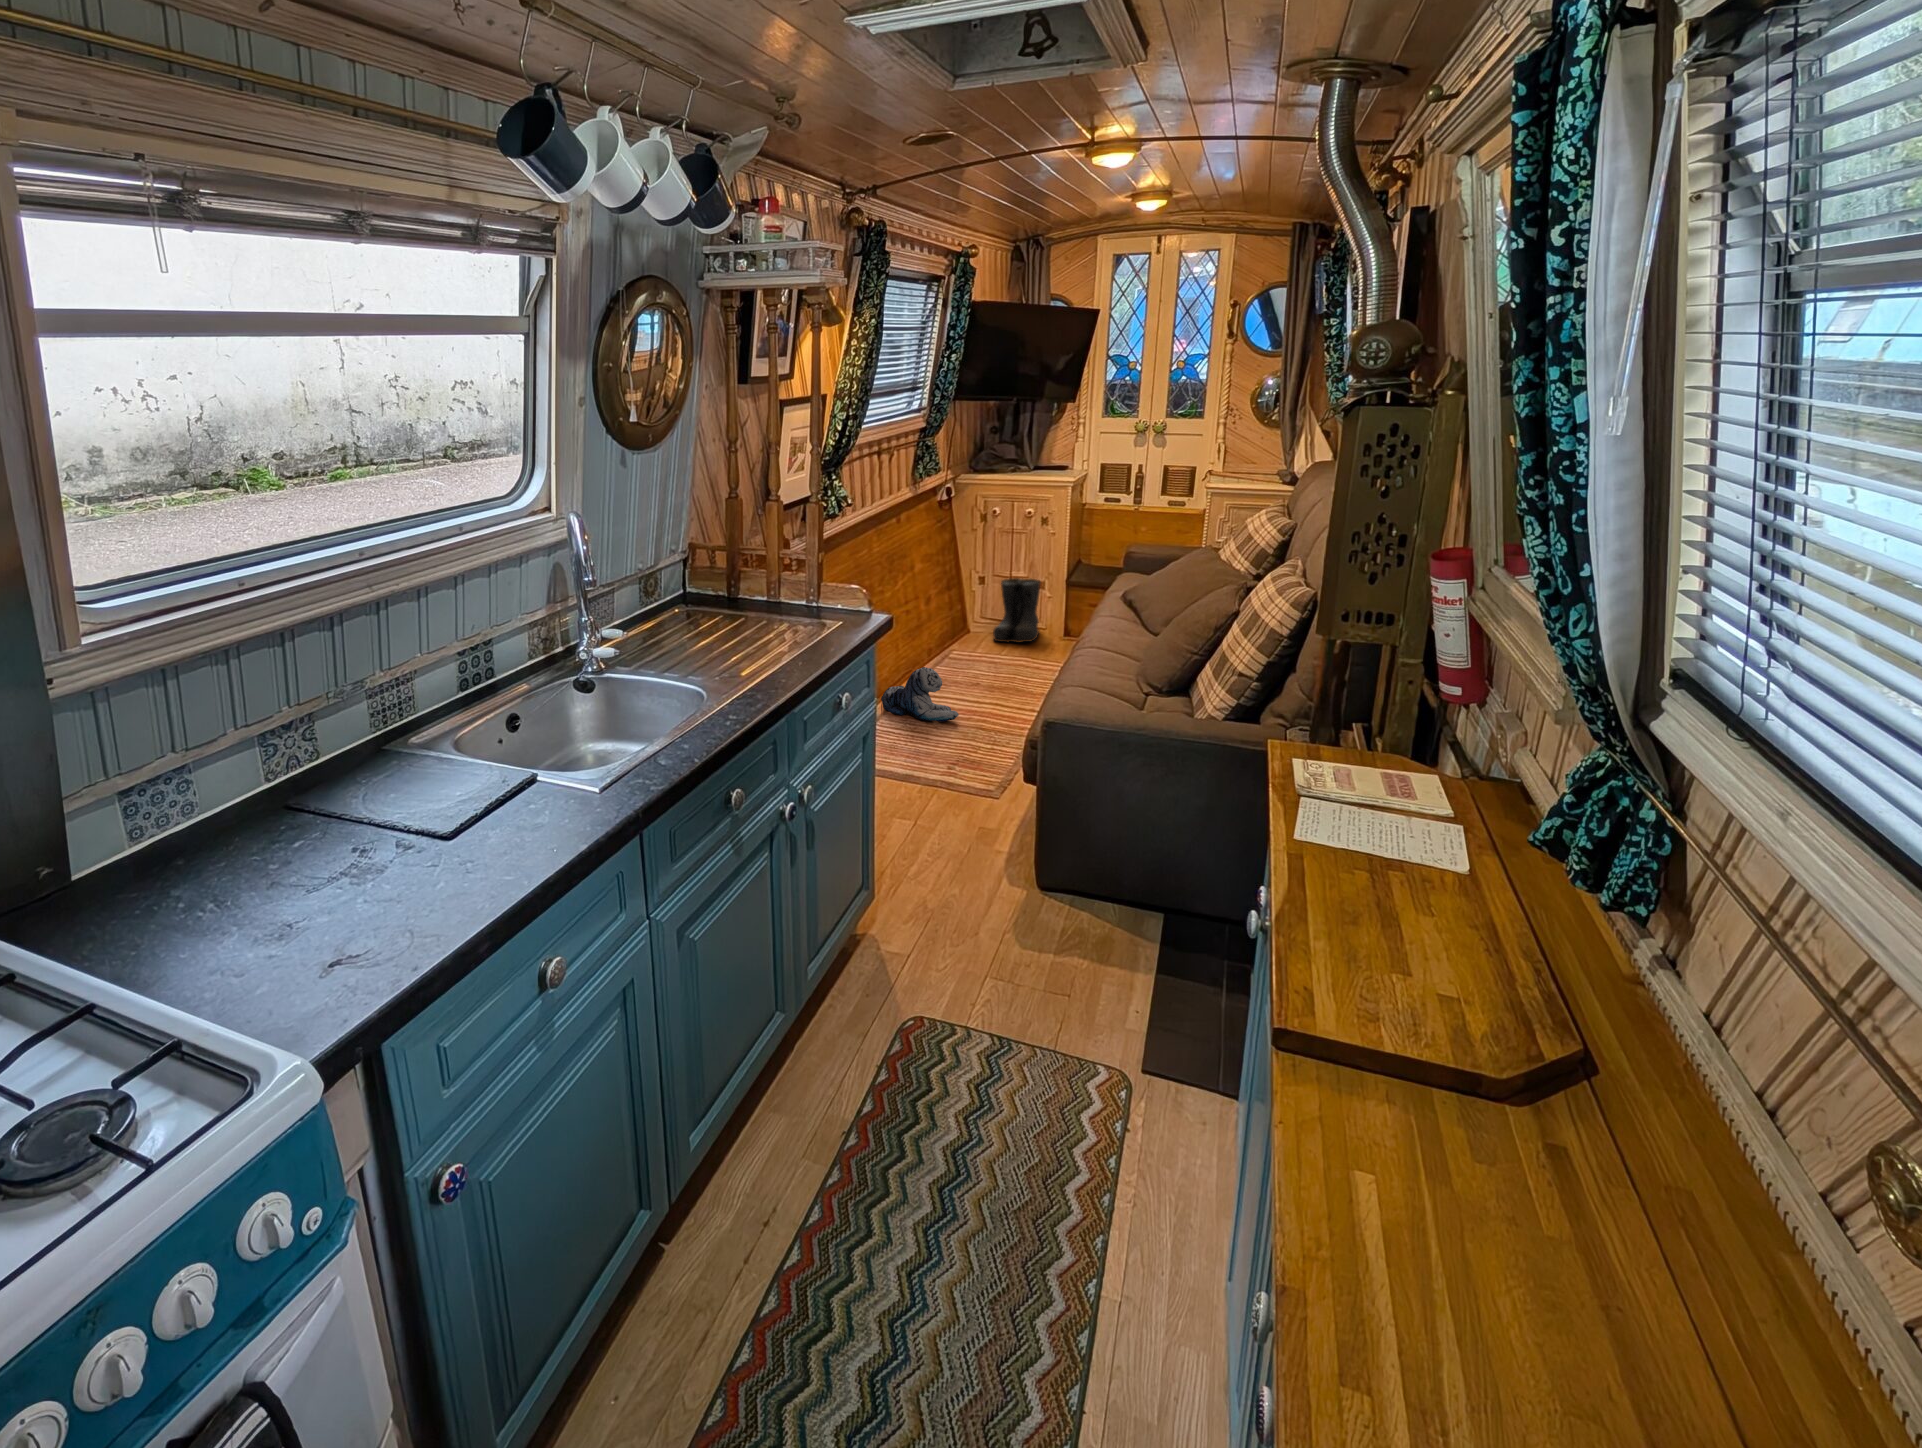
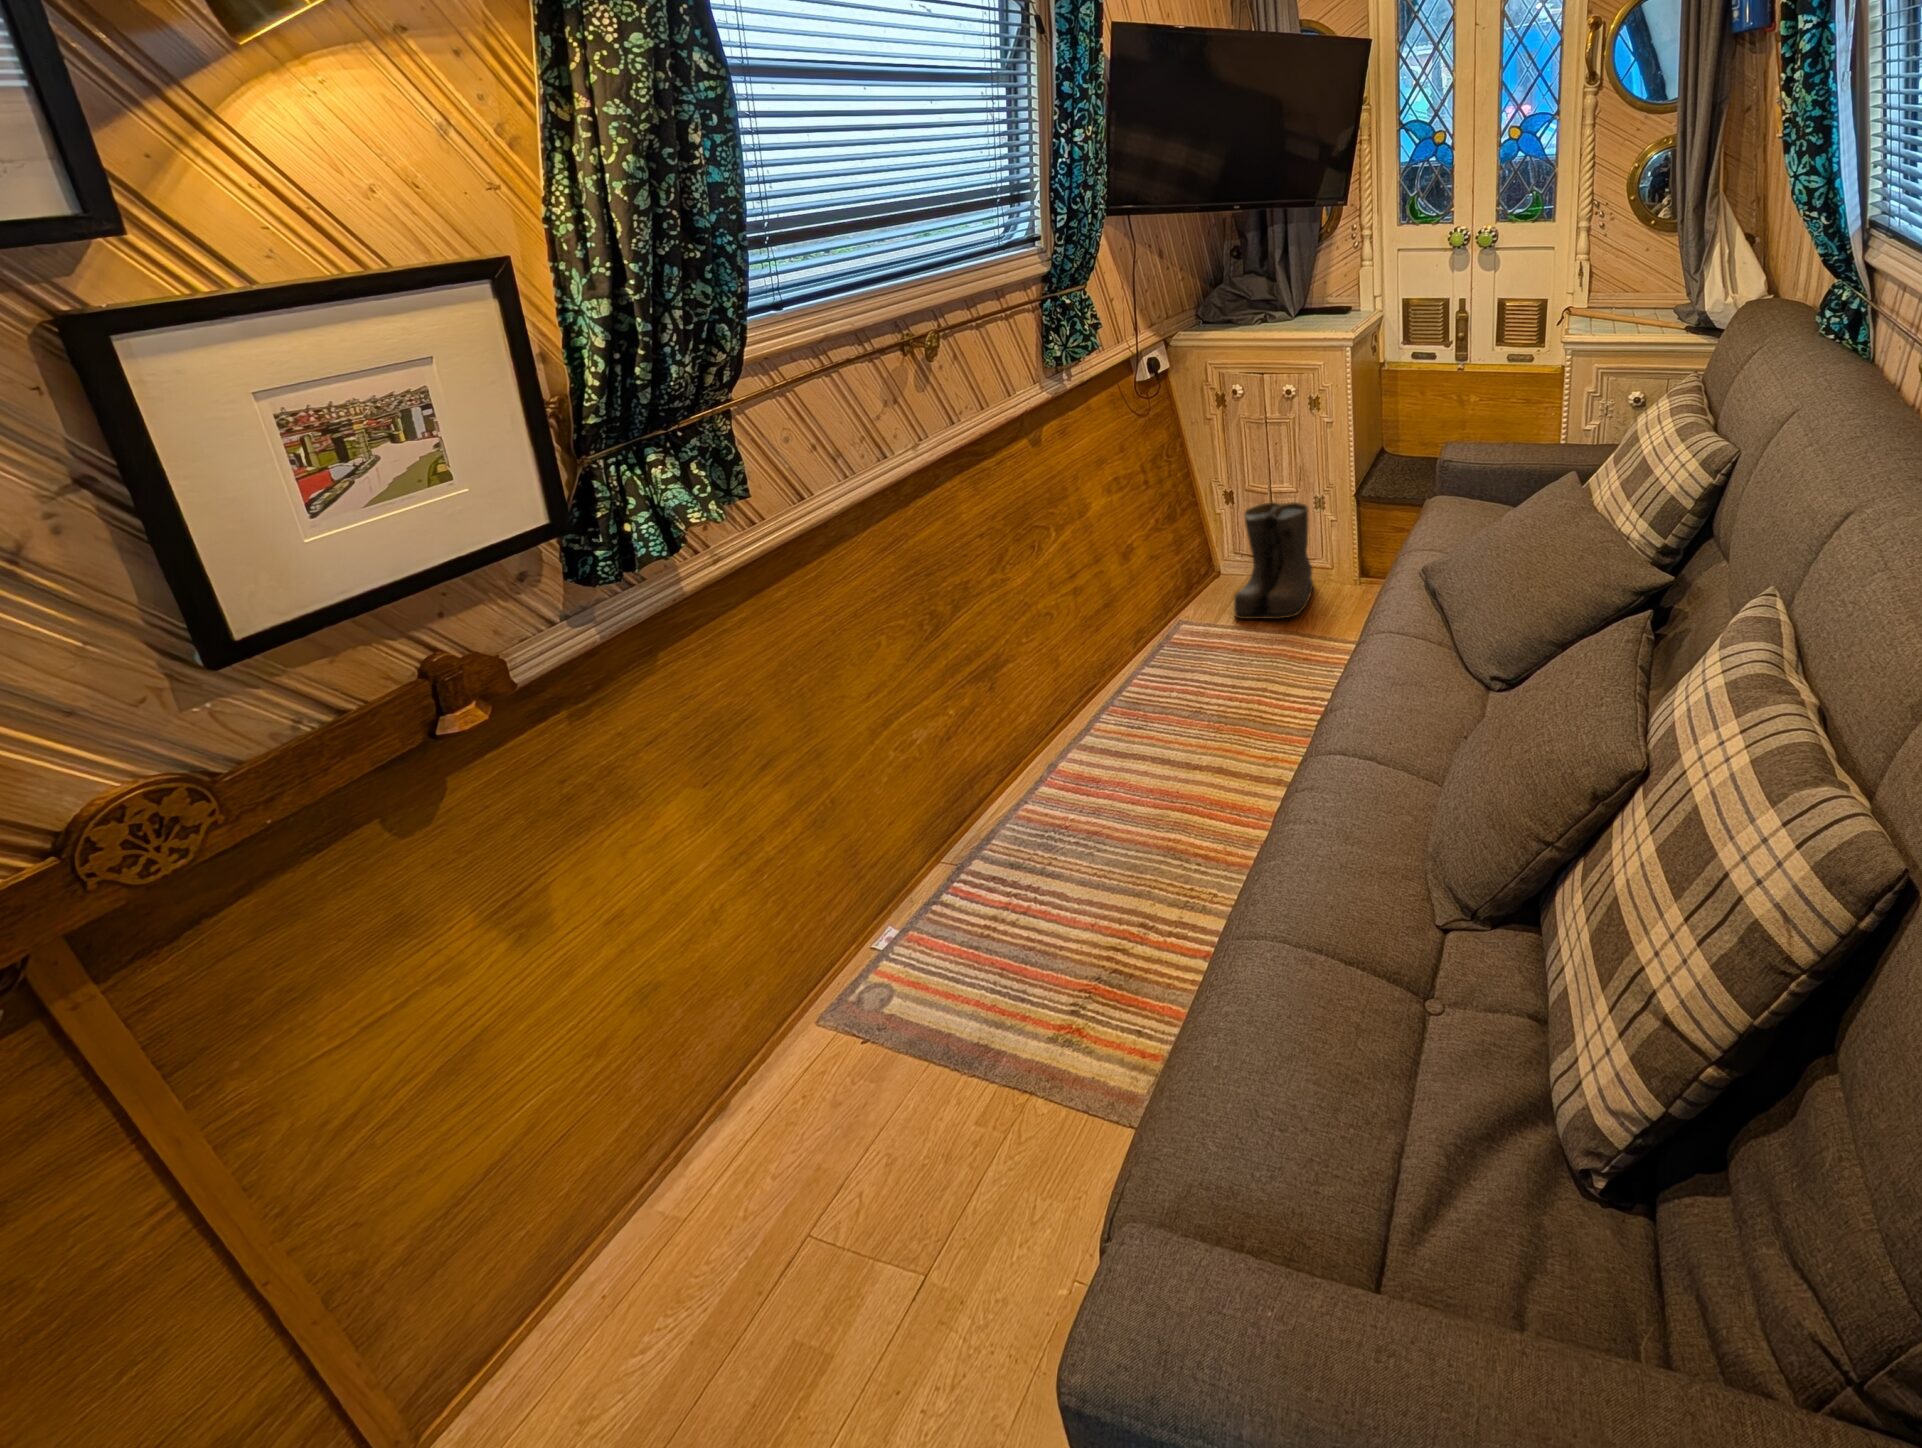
plush toy: present [881,667,959,721] -> none [964,760,1102,877]

